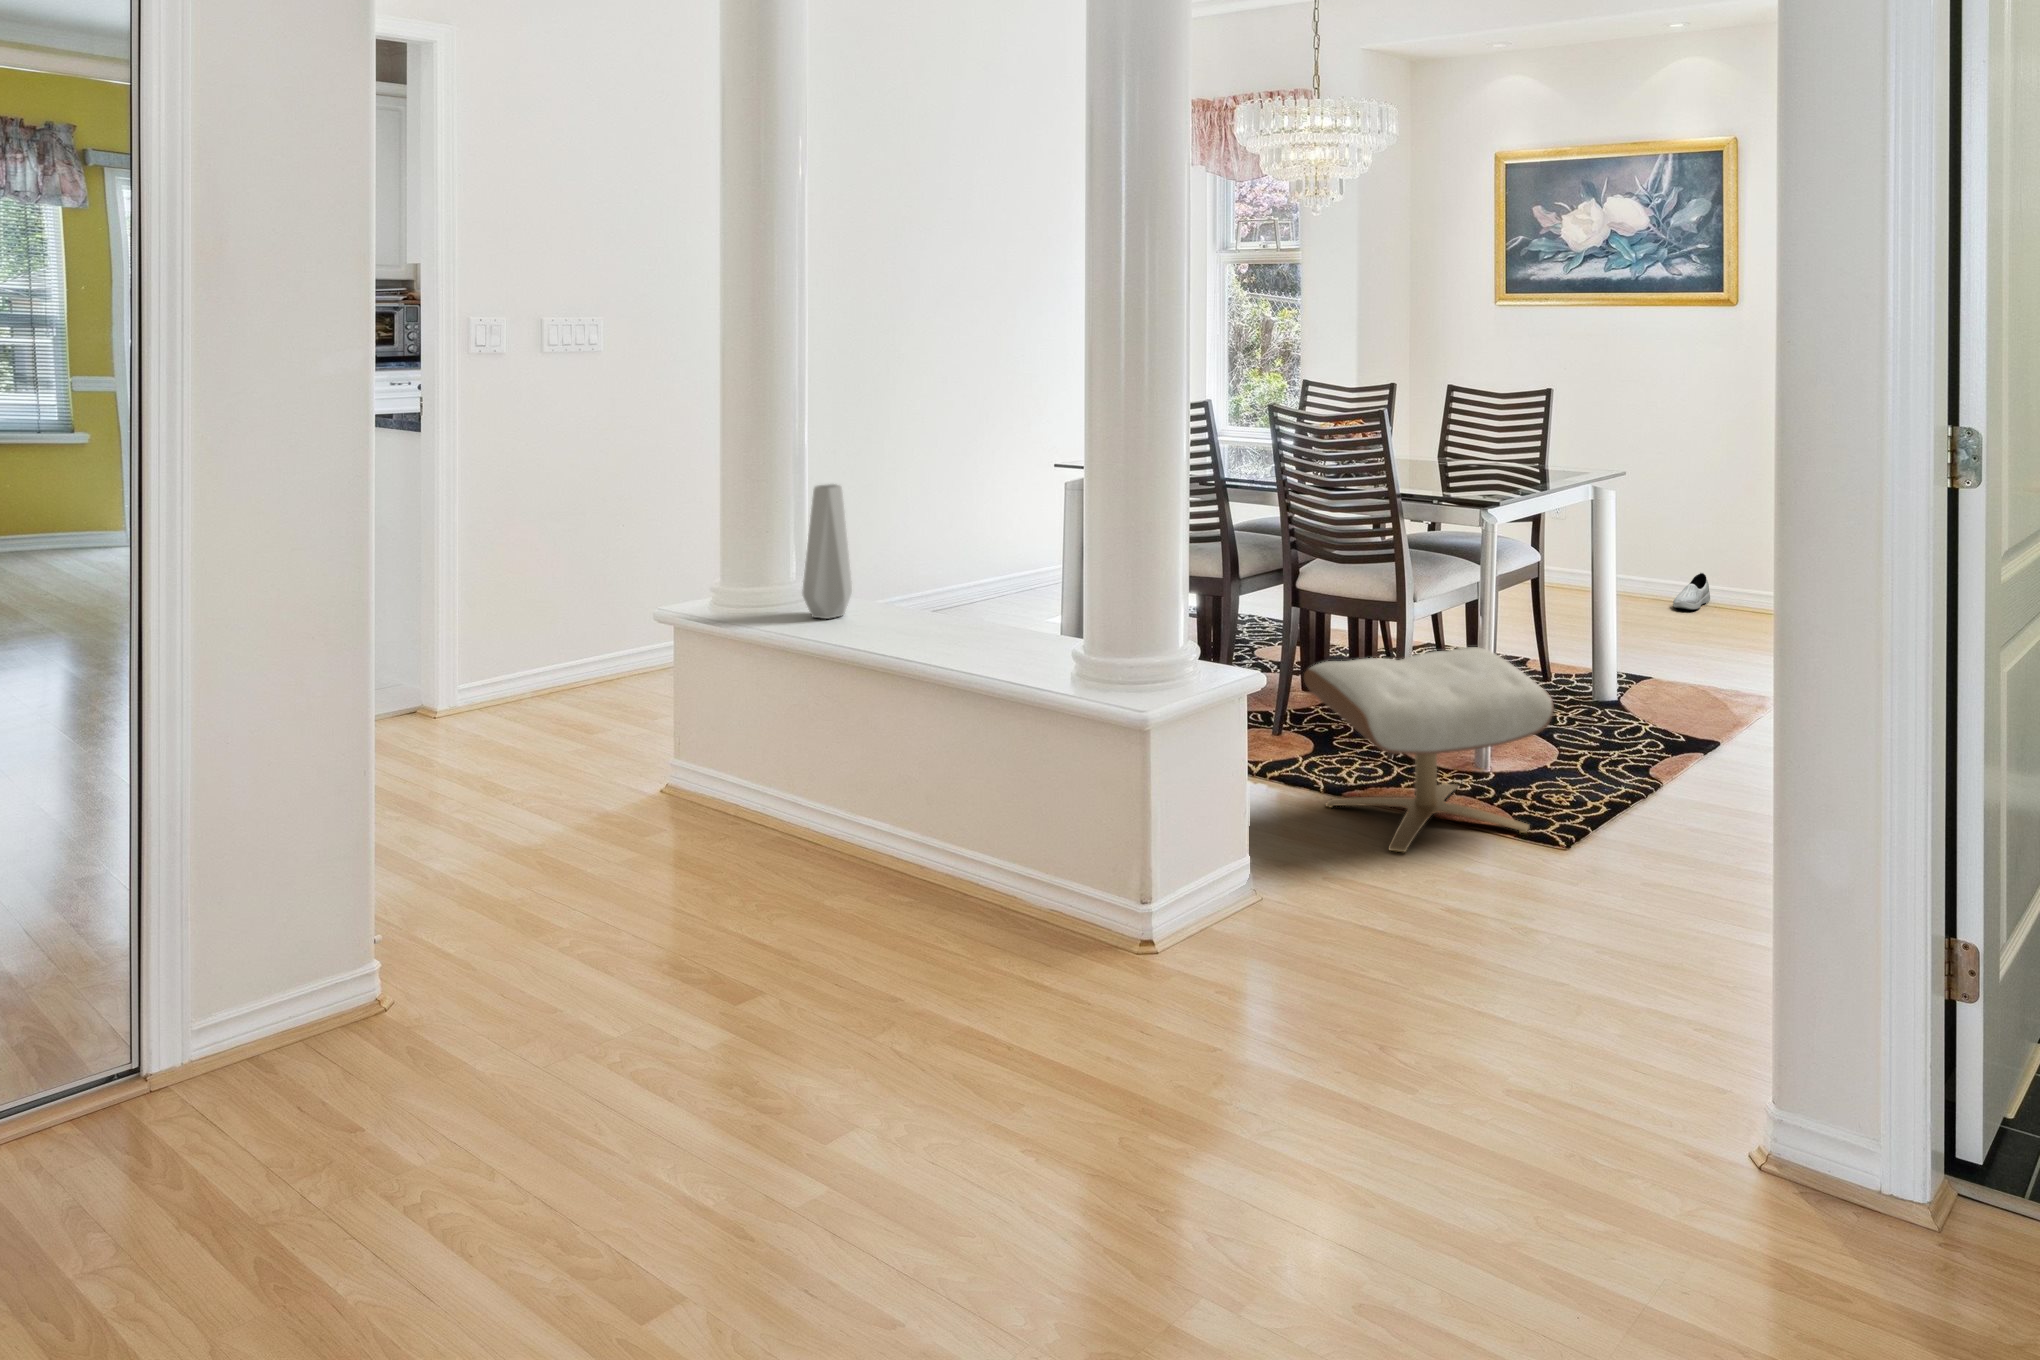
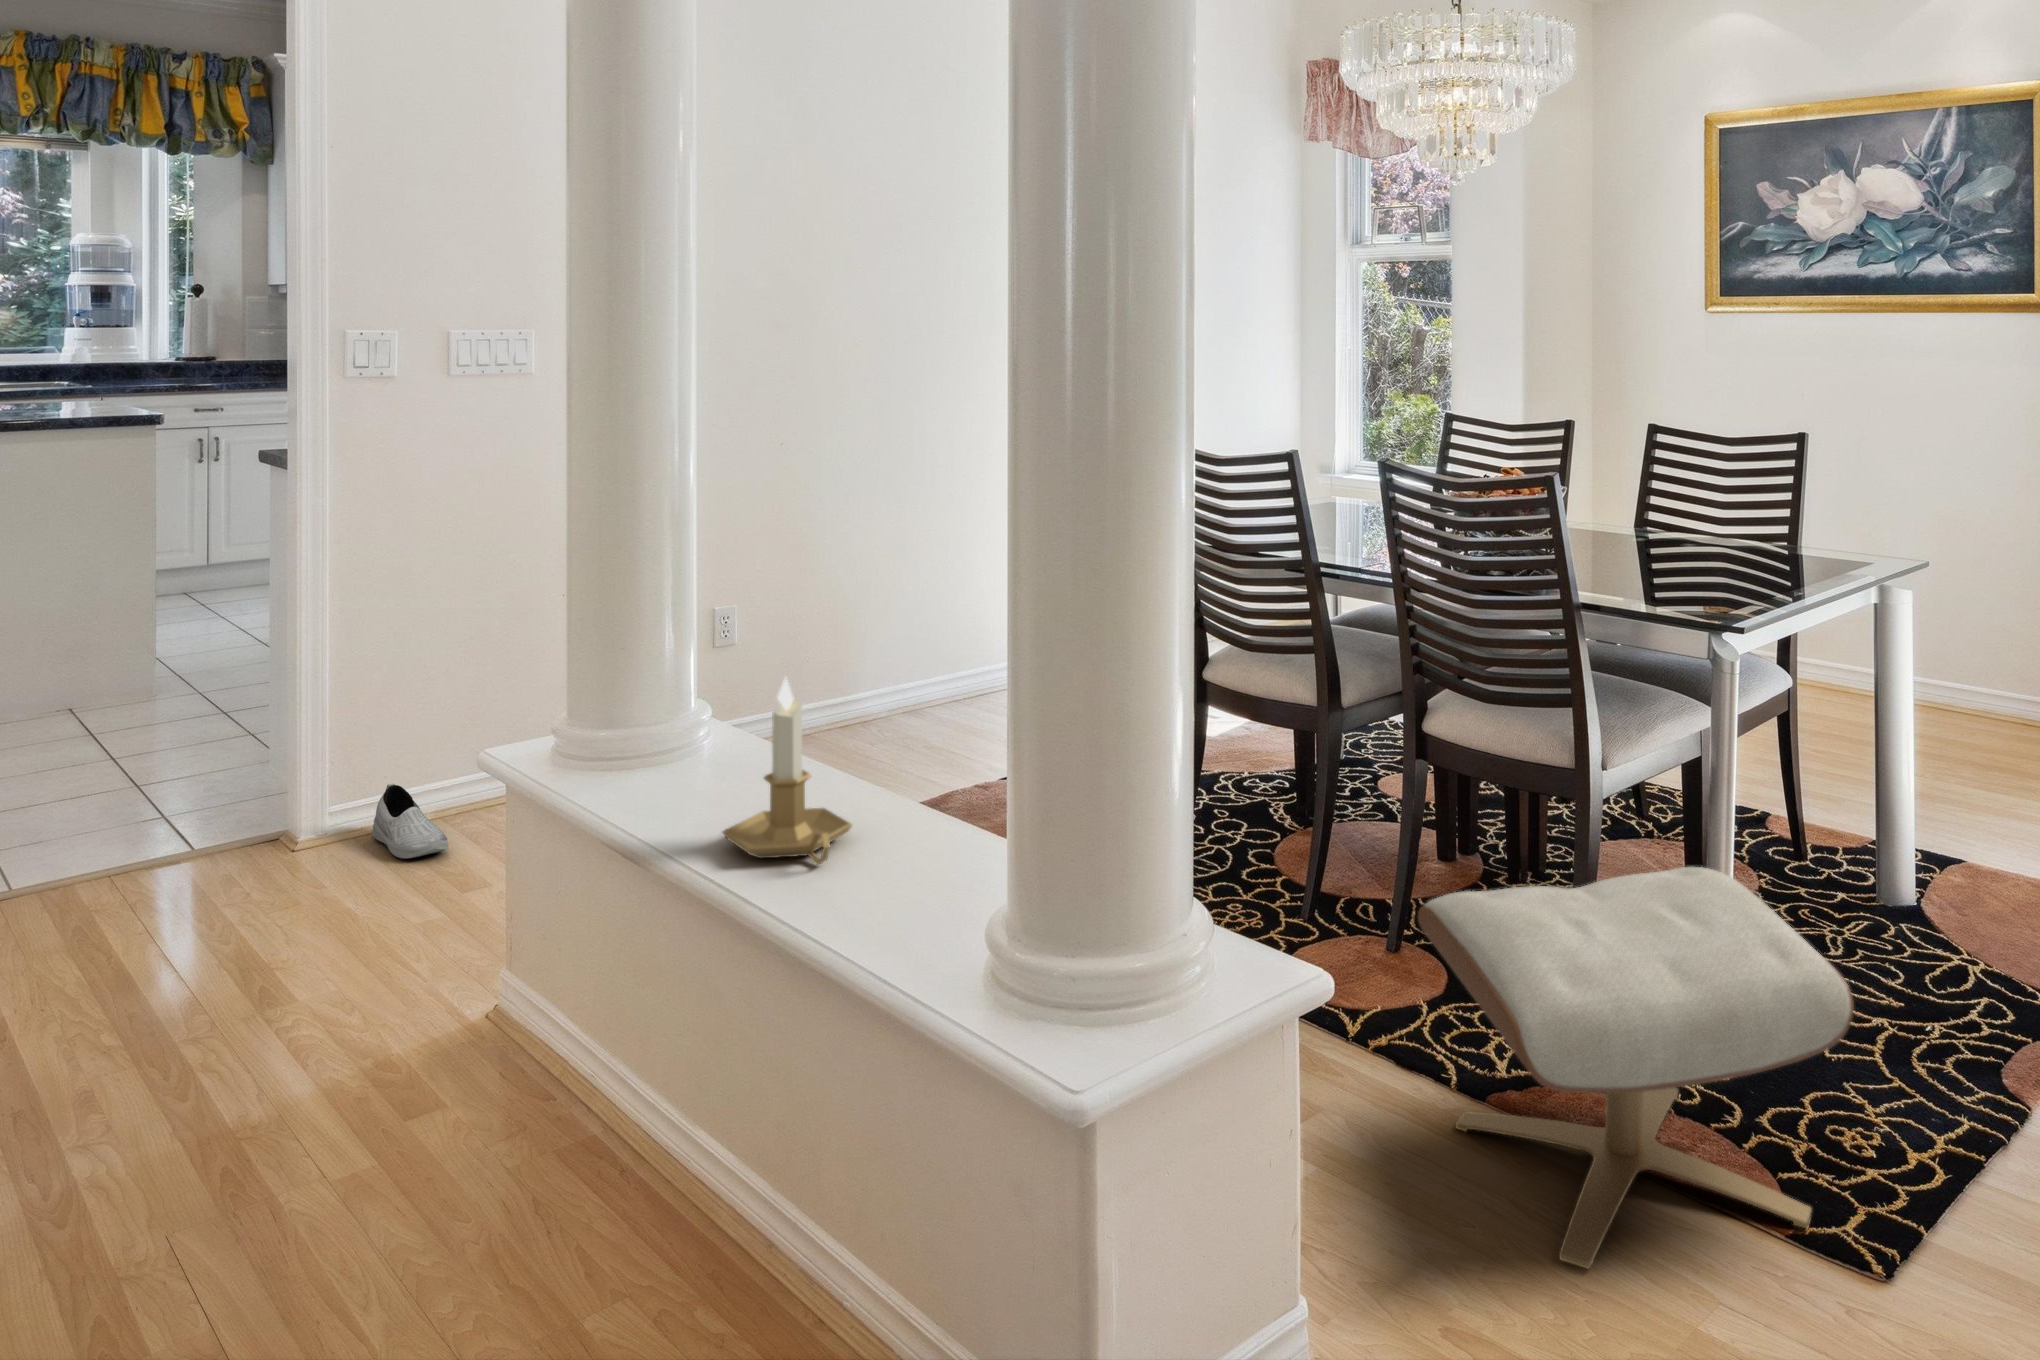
vase: present [802,484,852,619] -> none [647,583,724,792]
candlestick: none [879,534,959,645] -> present [723,679,852,864]
shoe: present [1673,572,1710,610] -> present [372,783,448,858]

